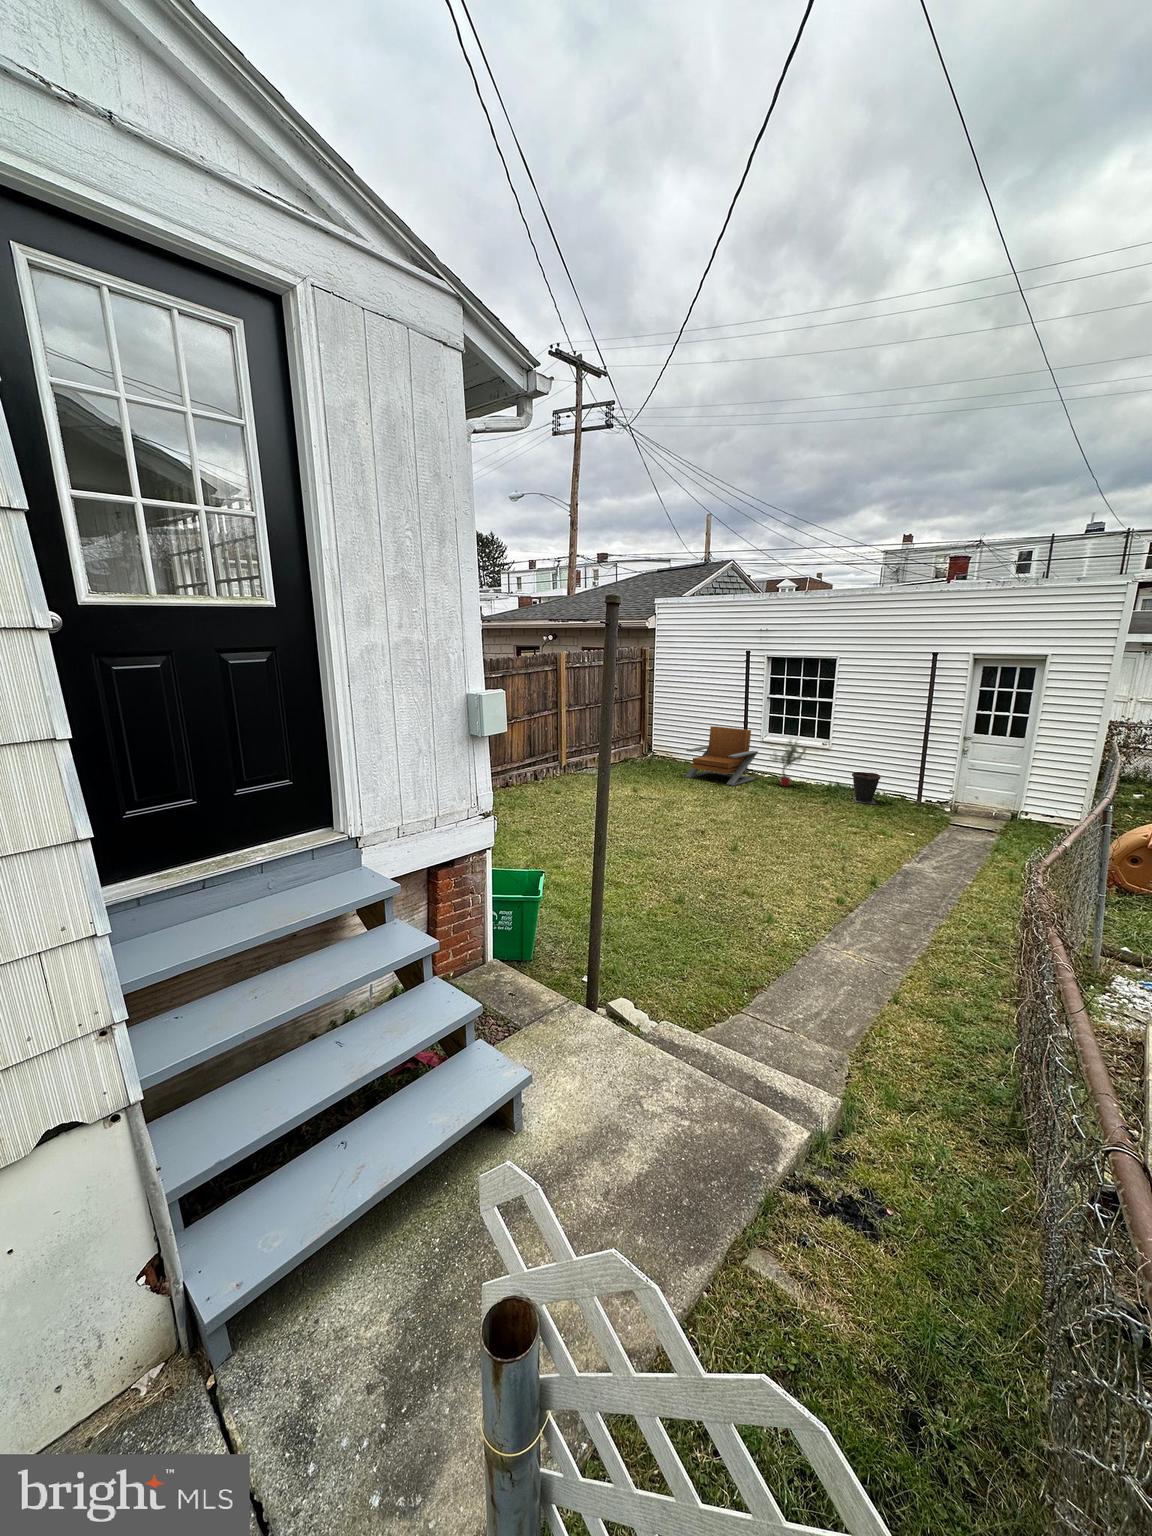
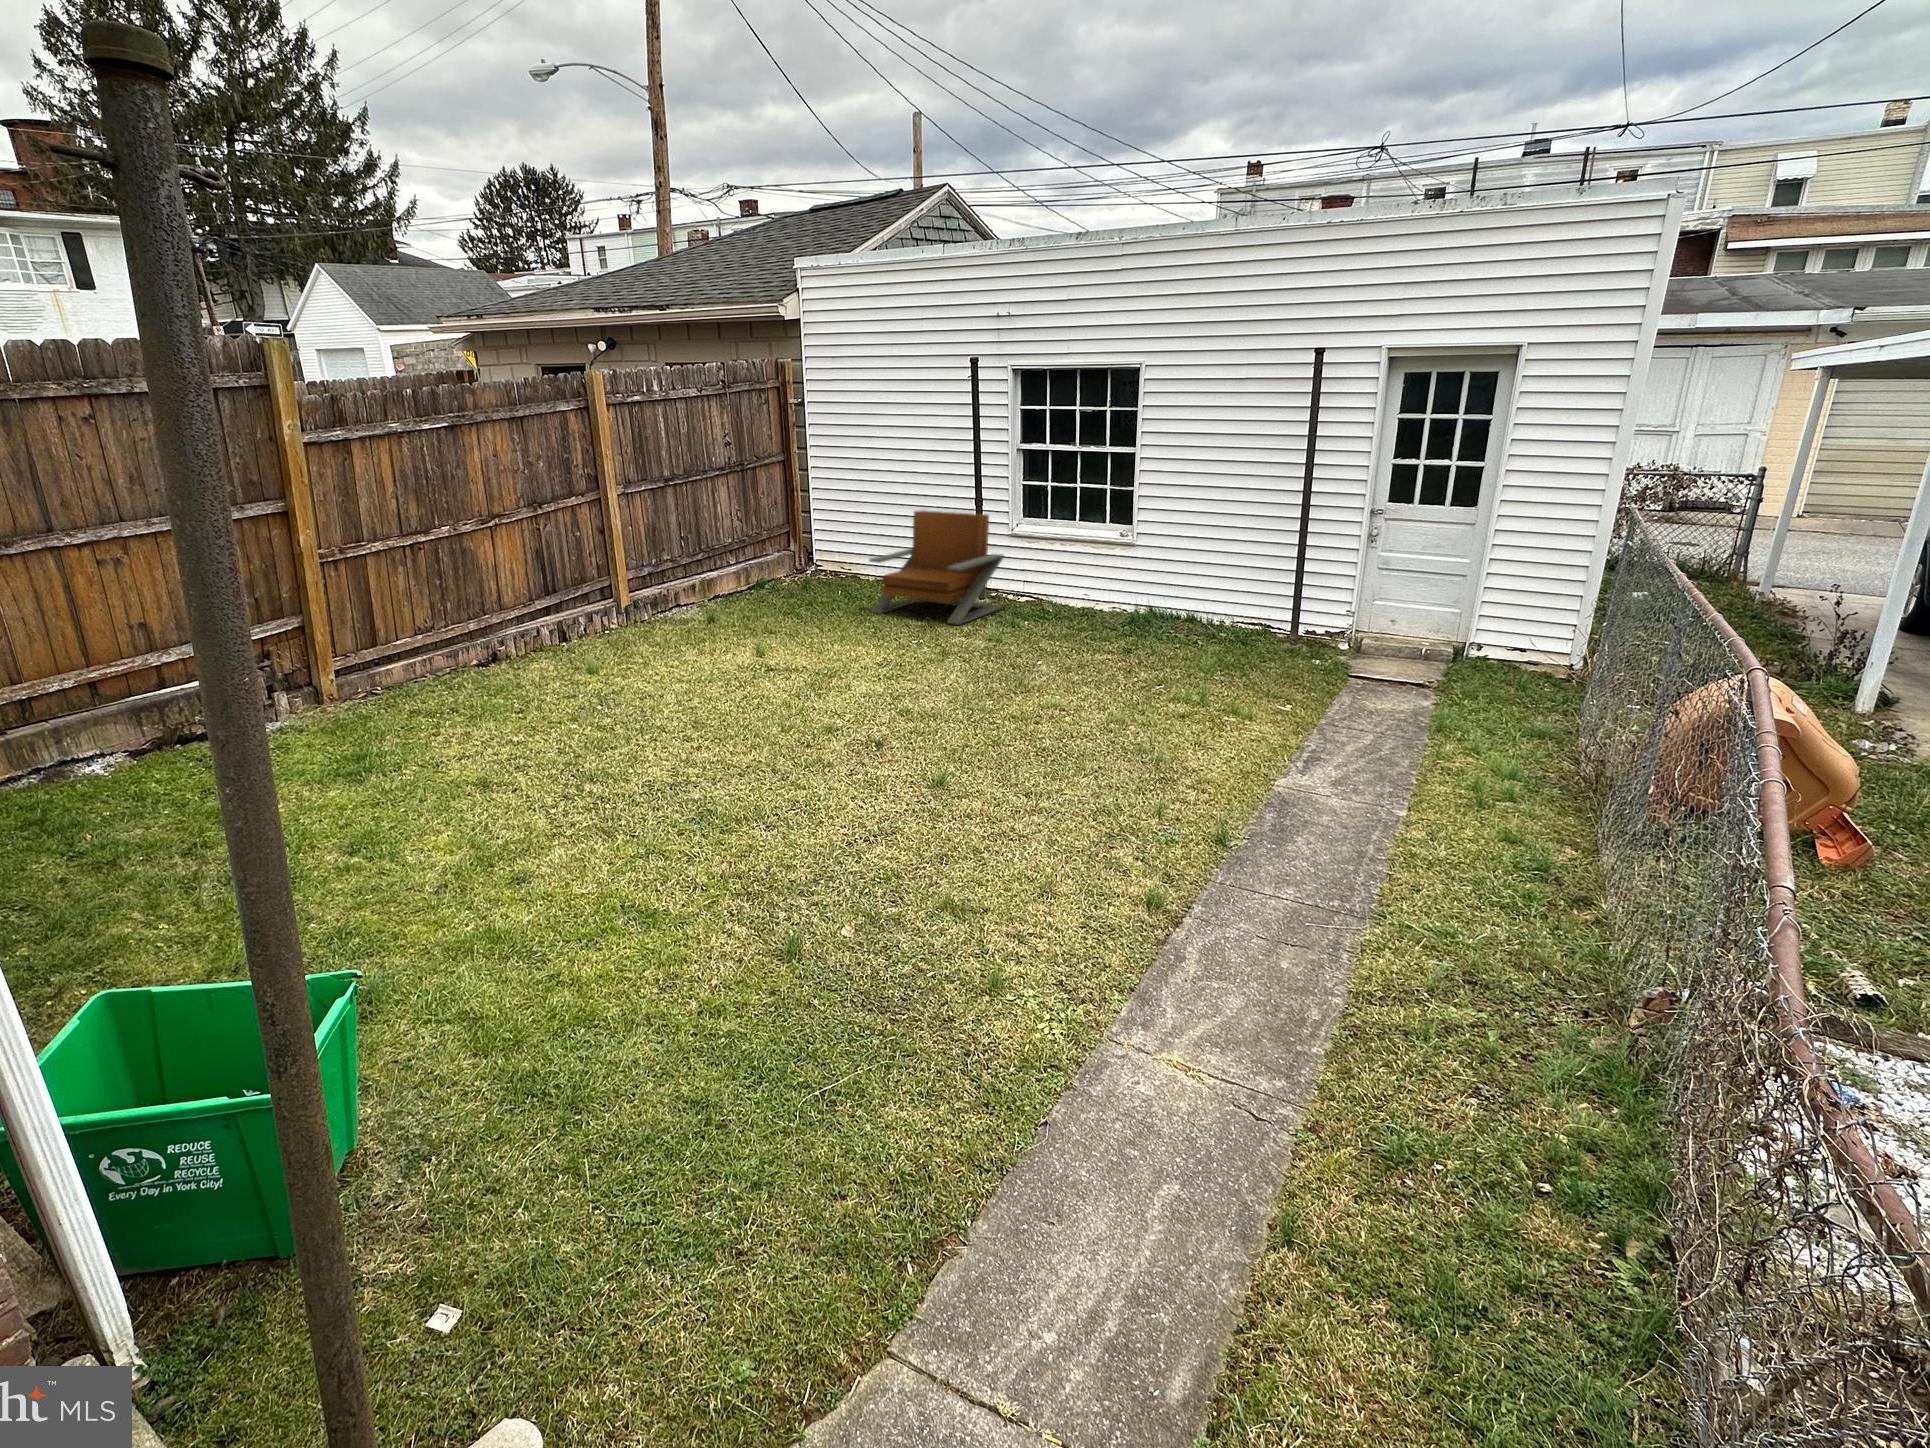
potted tree: present [770,740,806,787] -> none [1024,528,1093,620]
bucket: present [852,772,881,804] -> none [1175,585,1226,645]

